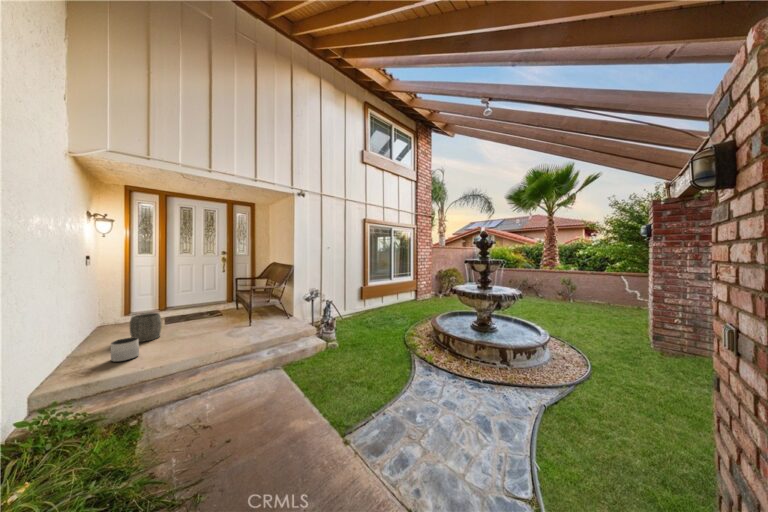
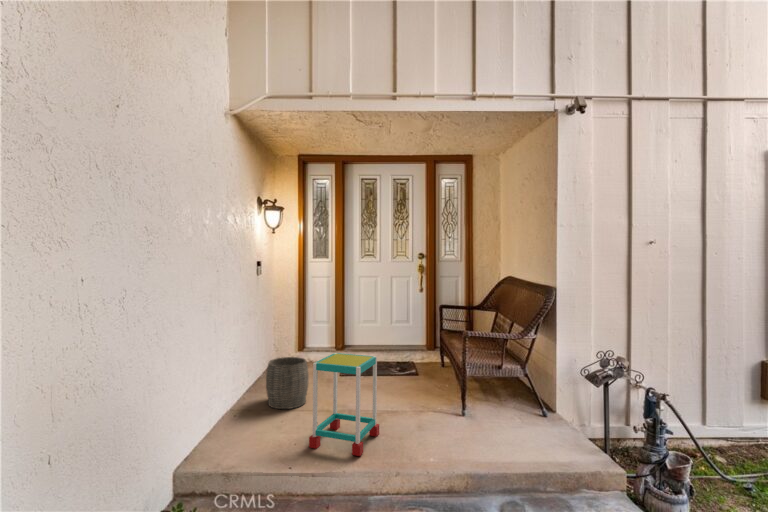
side table: none [178,302,215,349] -> present [309,353,379,456]
planter: present [111,337,139,362] -> none [215,404,254,450]

